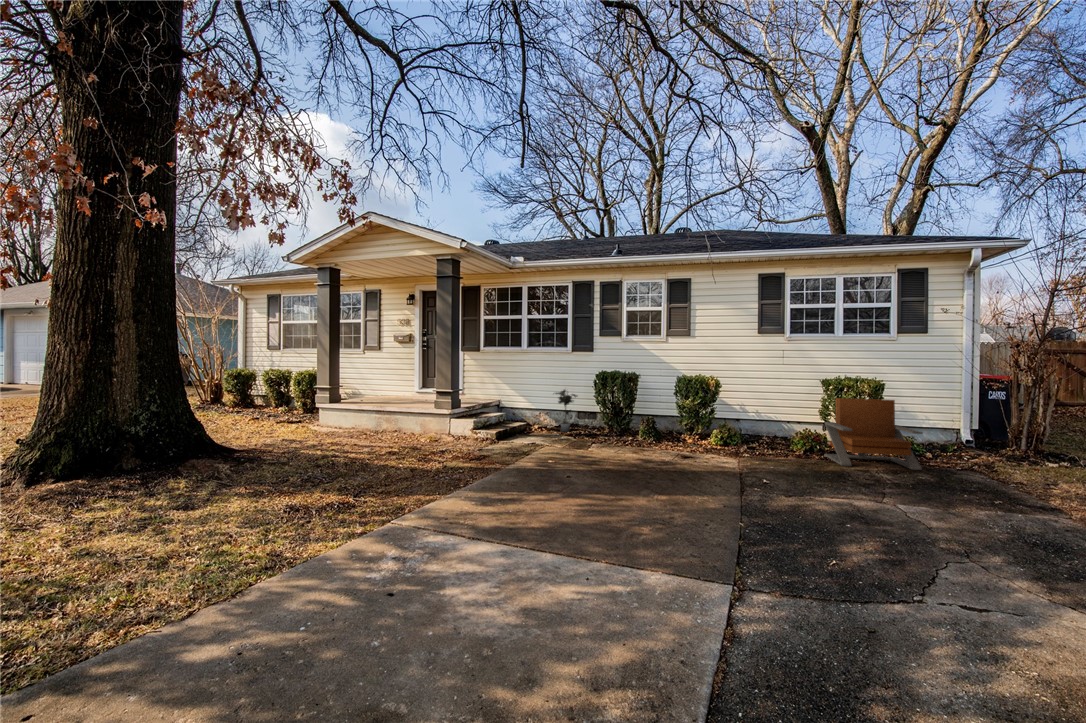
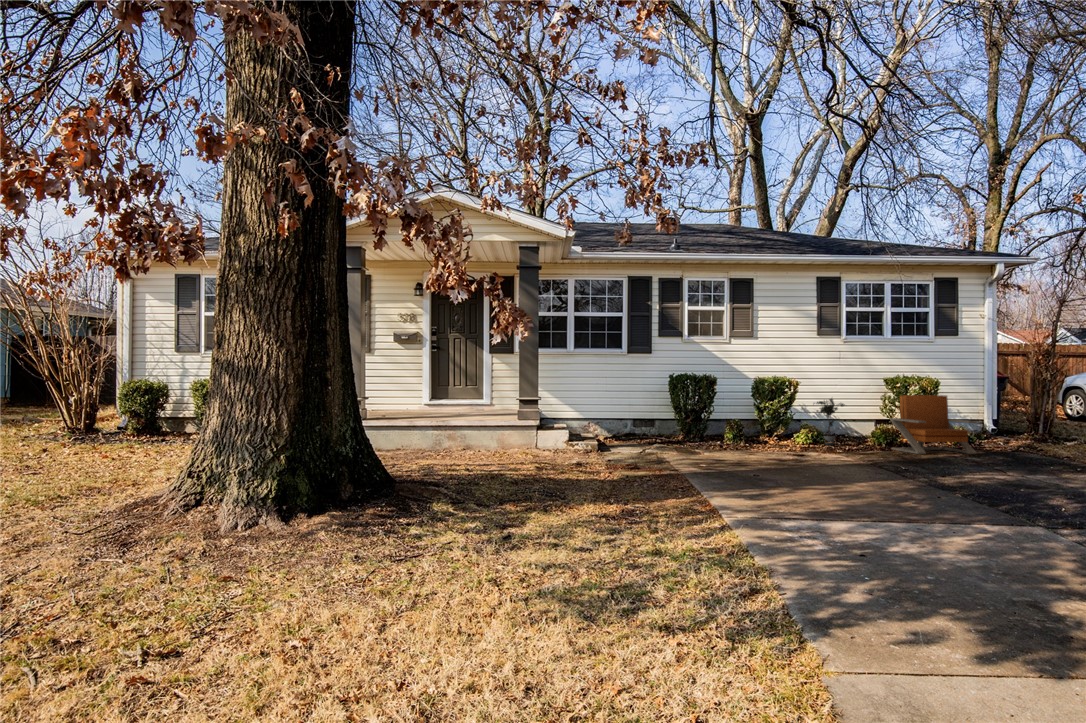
potted plant: present [555,390,577,432] -> present [816,399,845,445]

